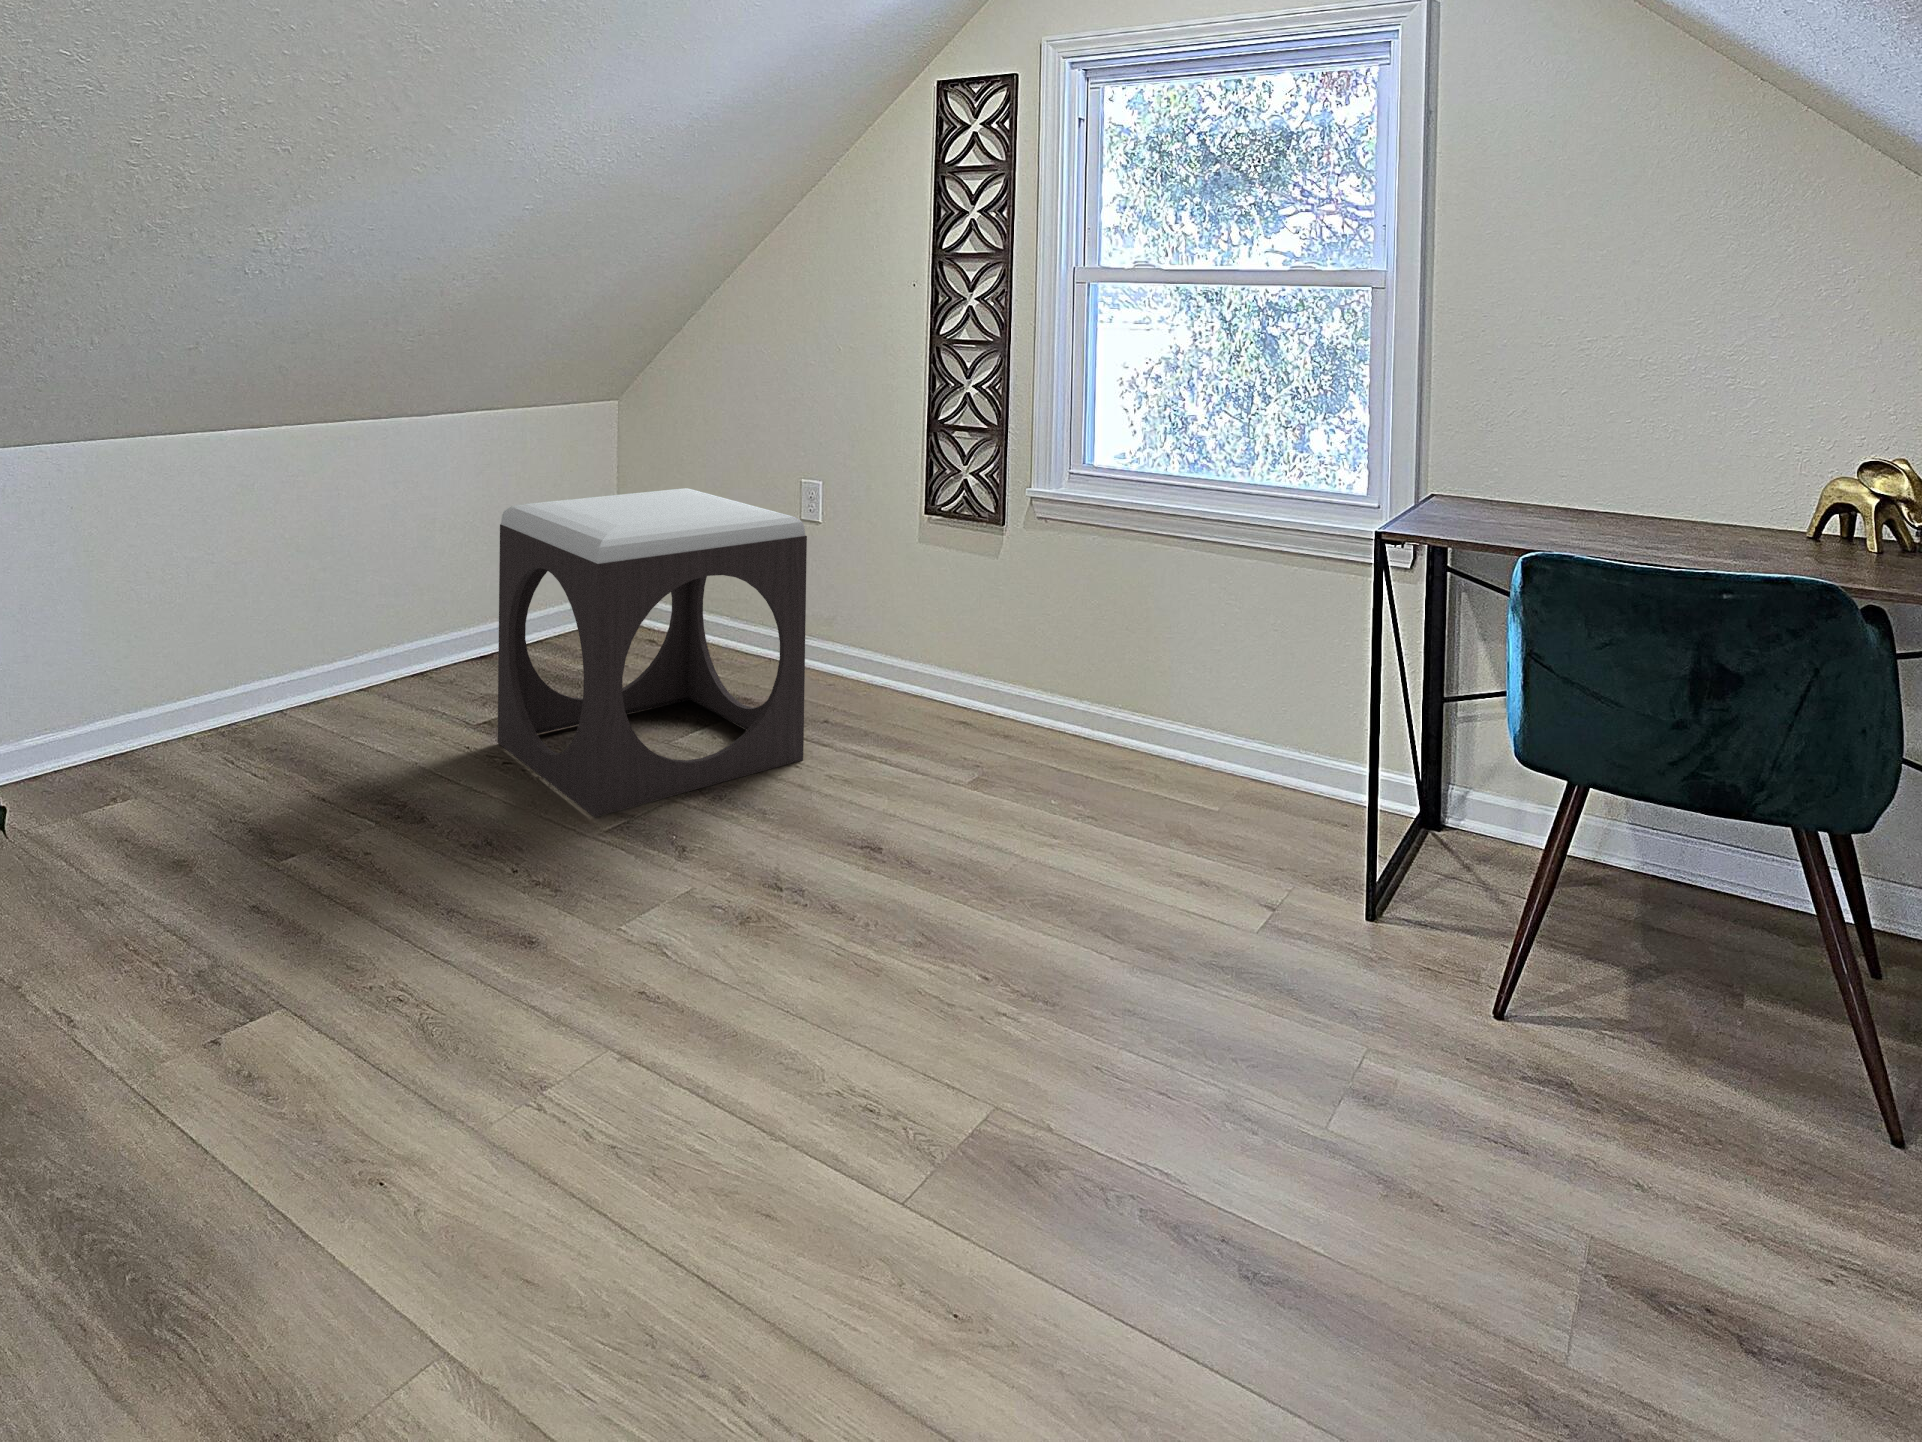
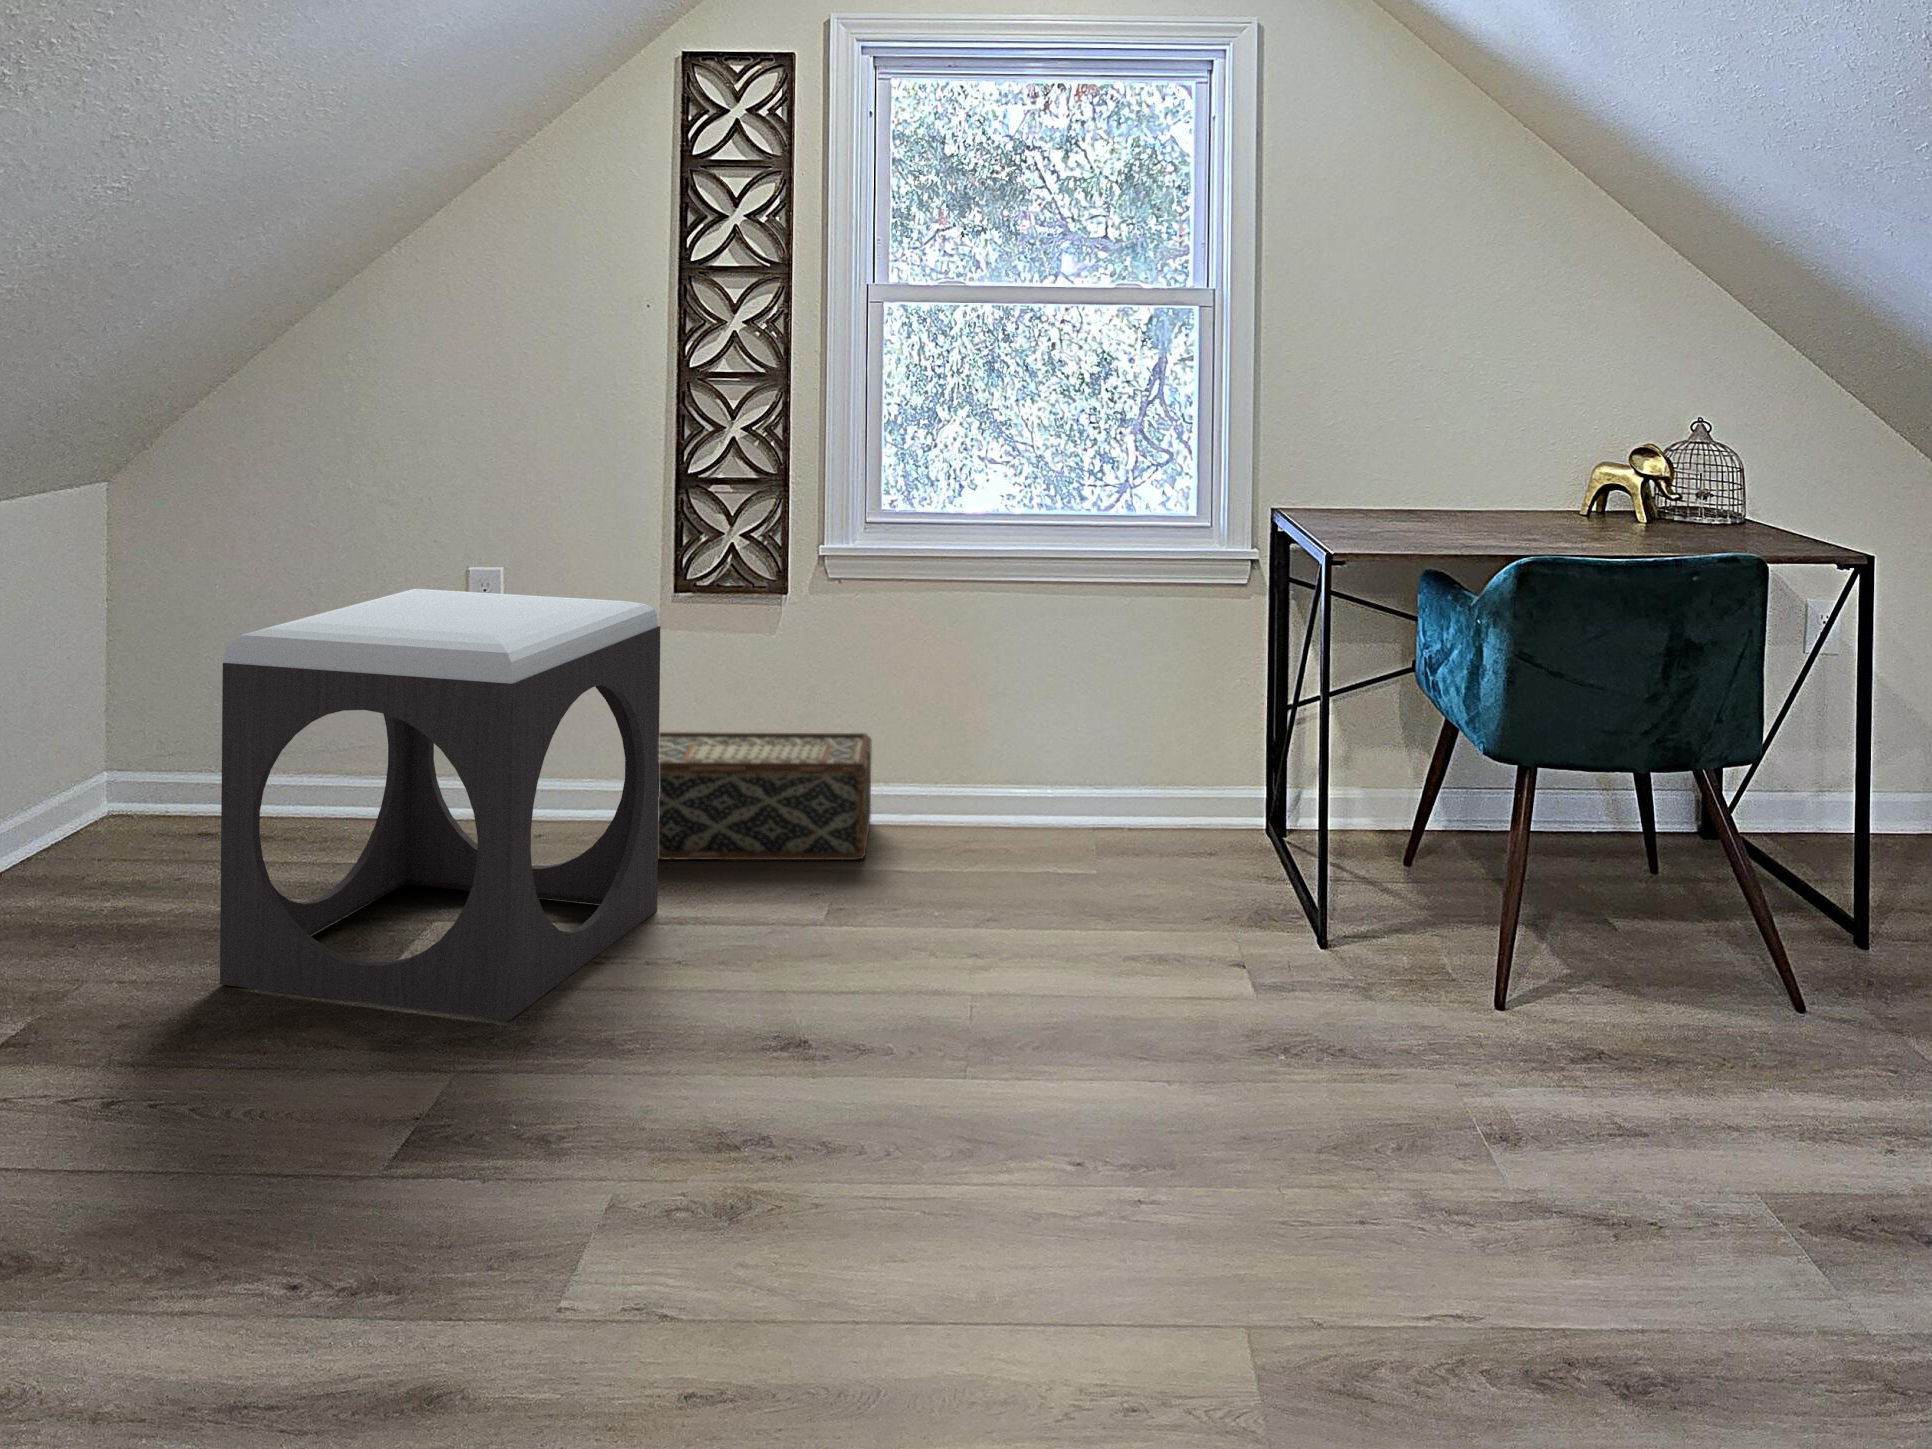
woven basket: none [841,620,1055,755] -> present [658,732,871,860]

